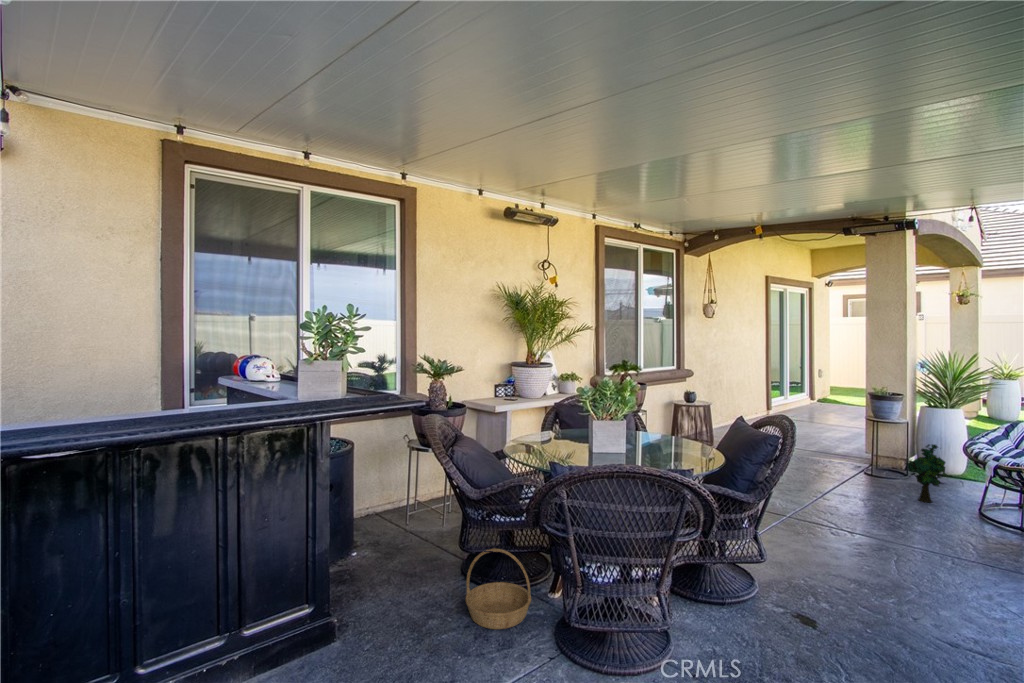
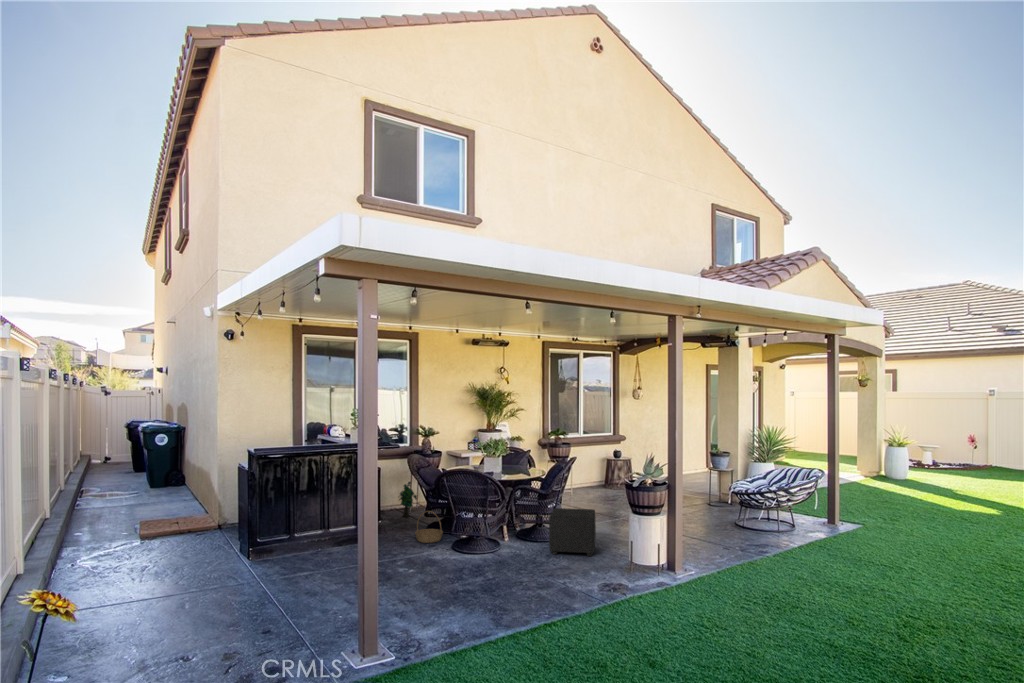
decorative plant: present [907,444,947,503] -> present [399,482,417,517]
ottoman: none [779,528,940,656] -> present [549,508,596,556]

